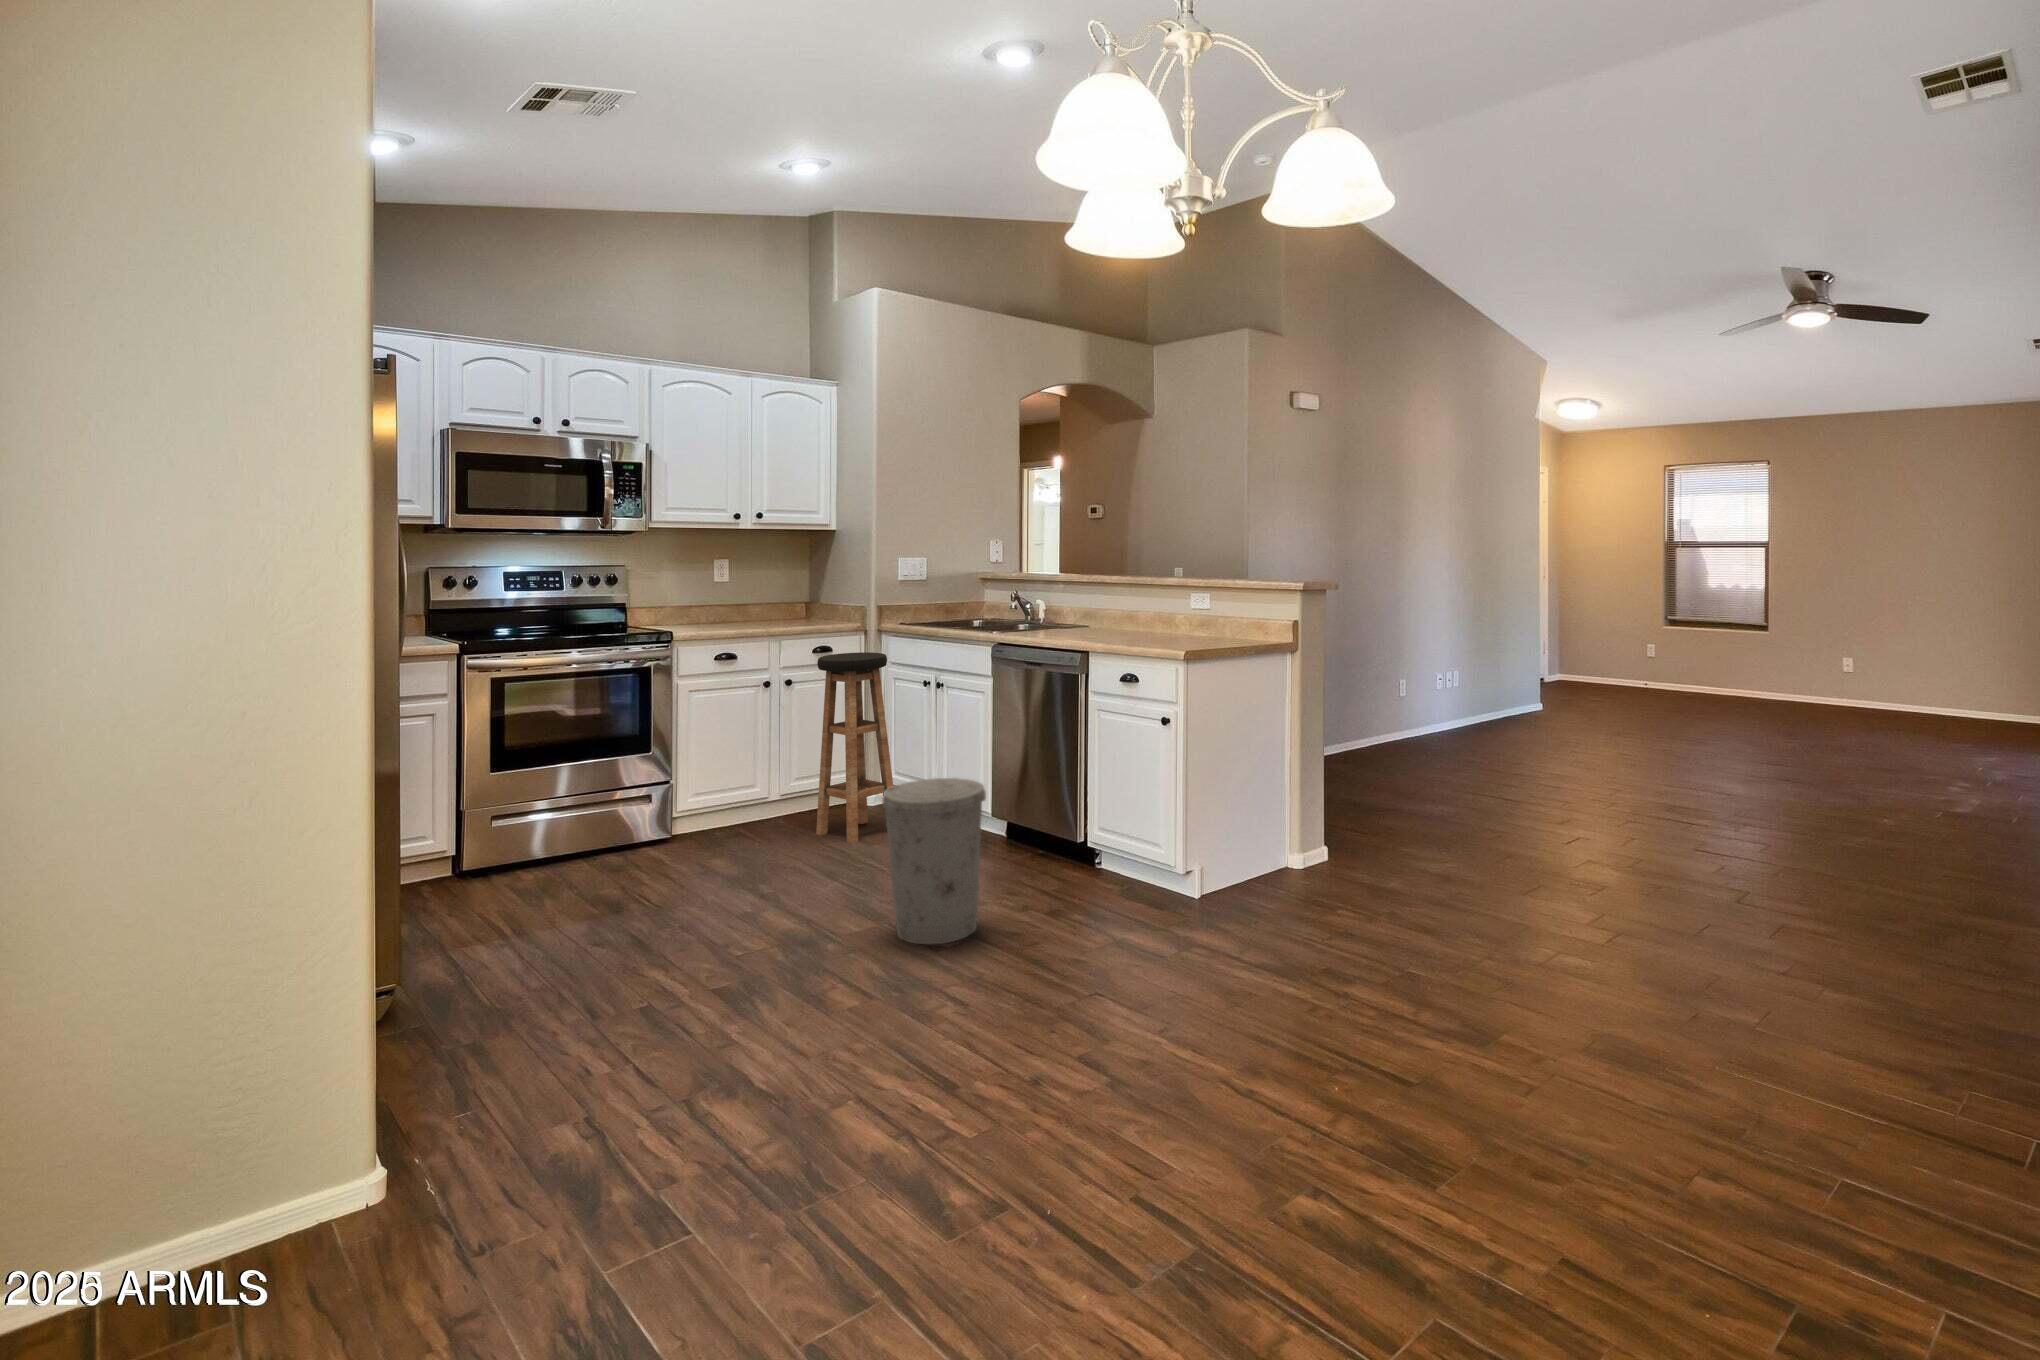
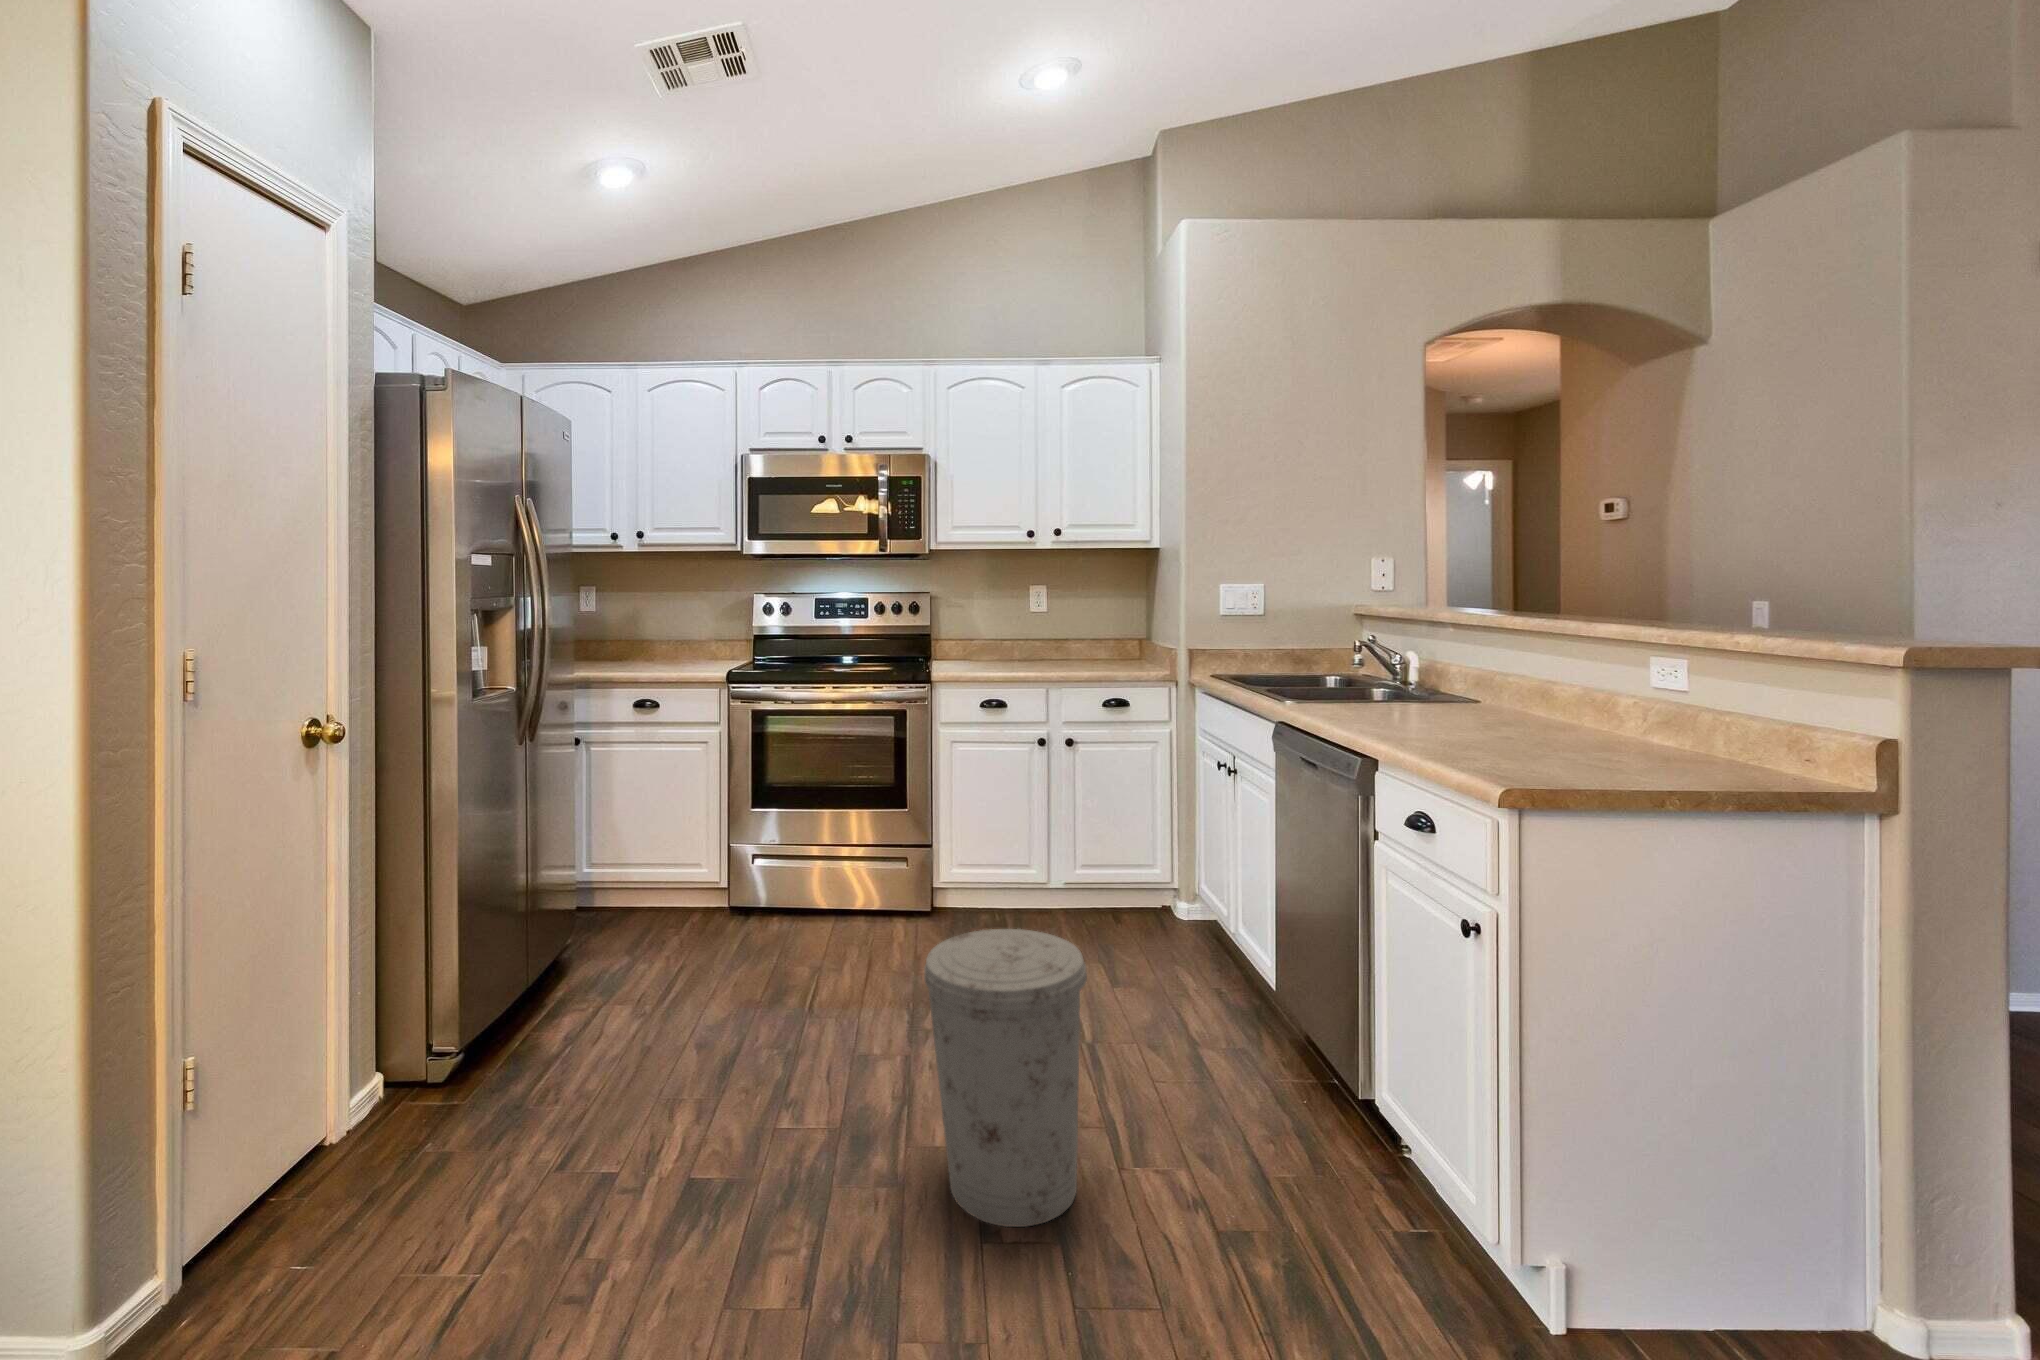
bar stool: present [816,652,893,843] -> none [1080,708,1183,963]

